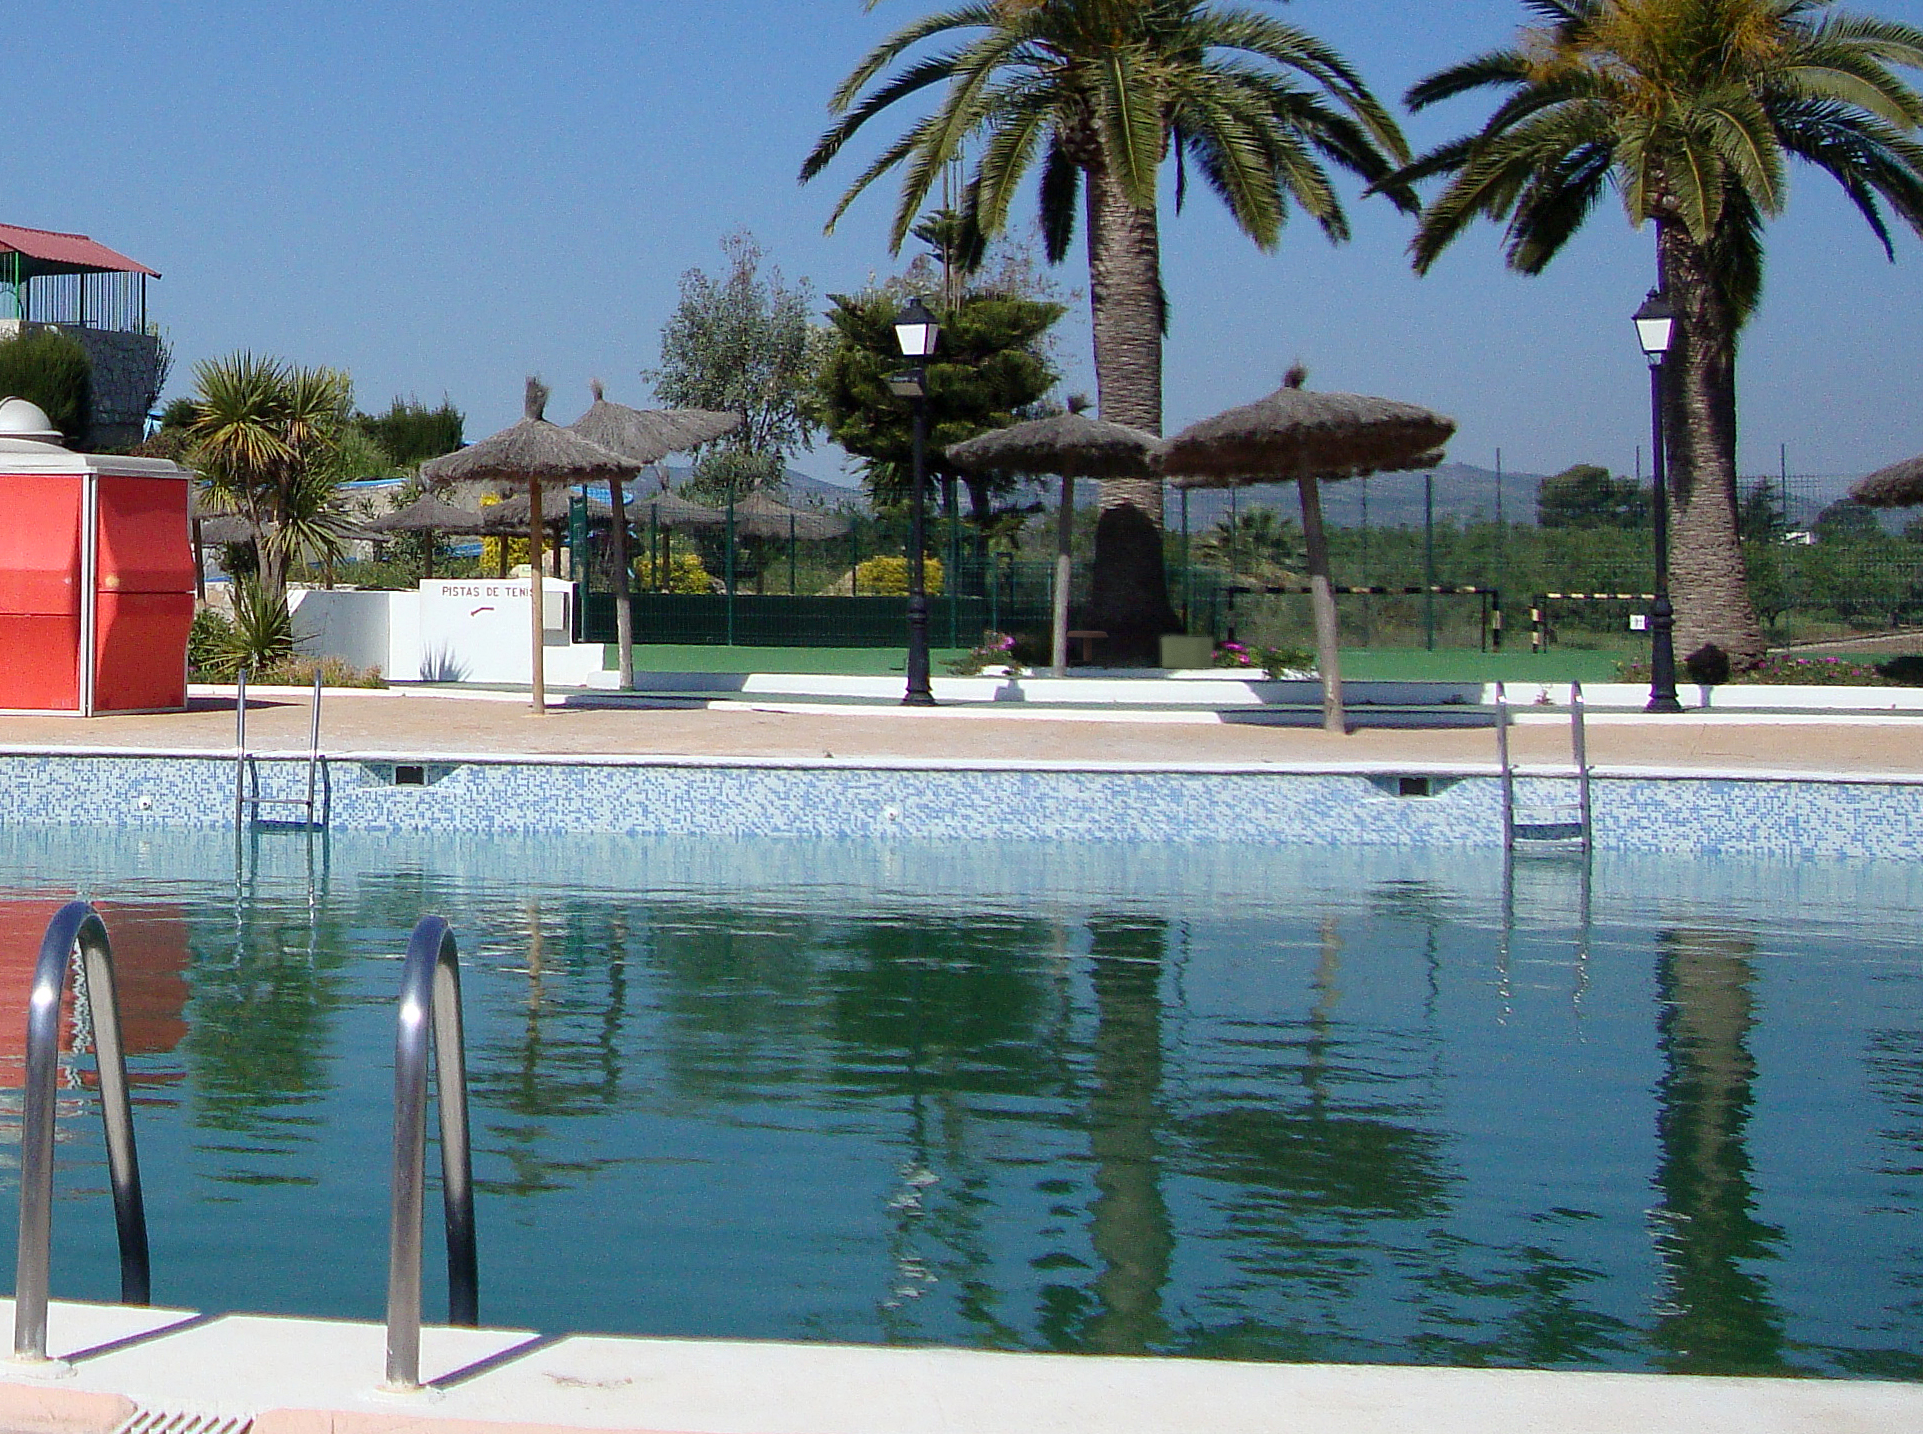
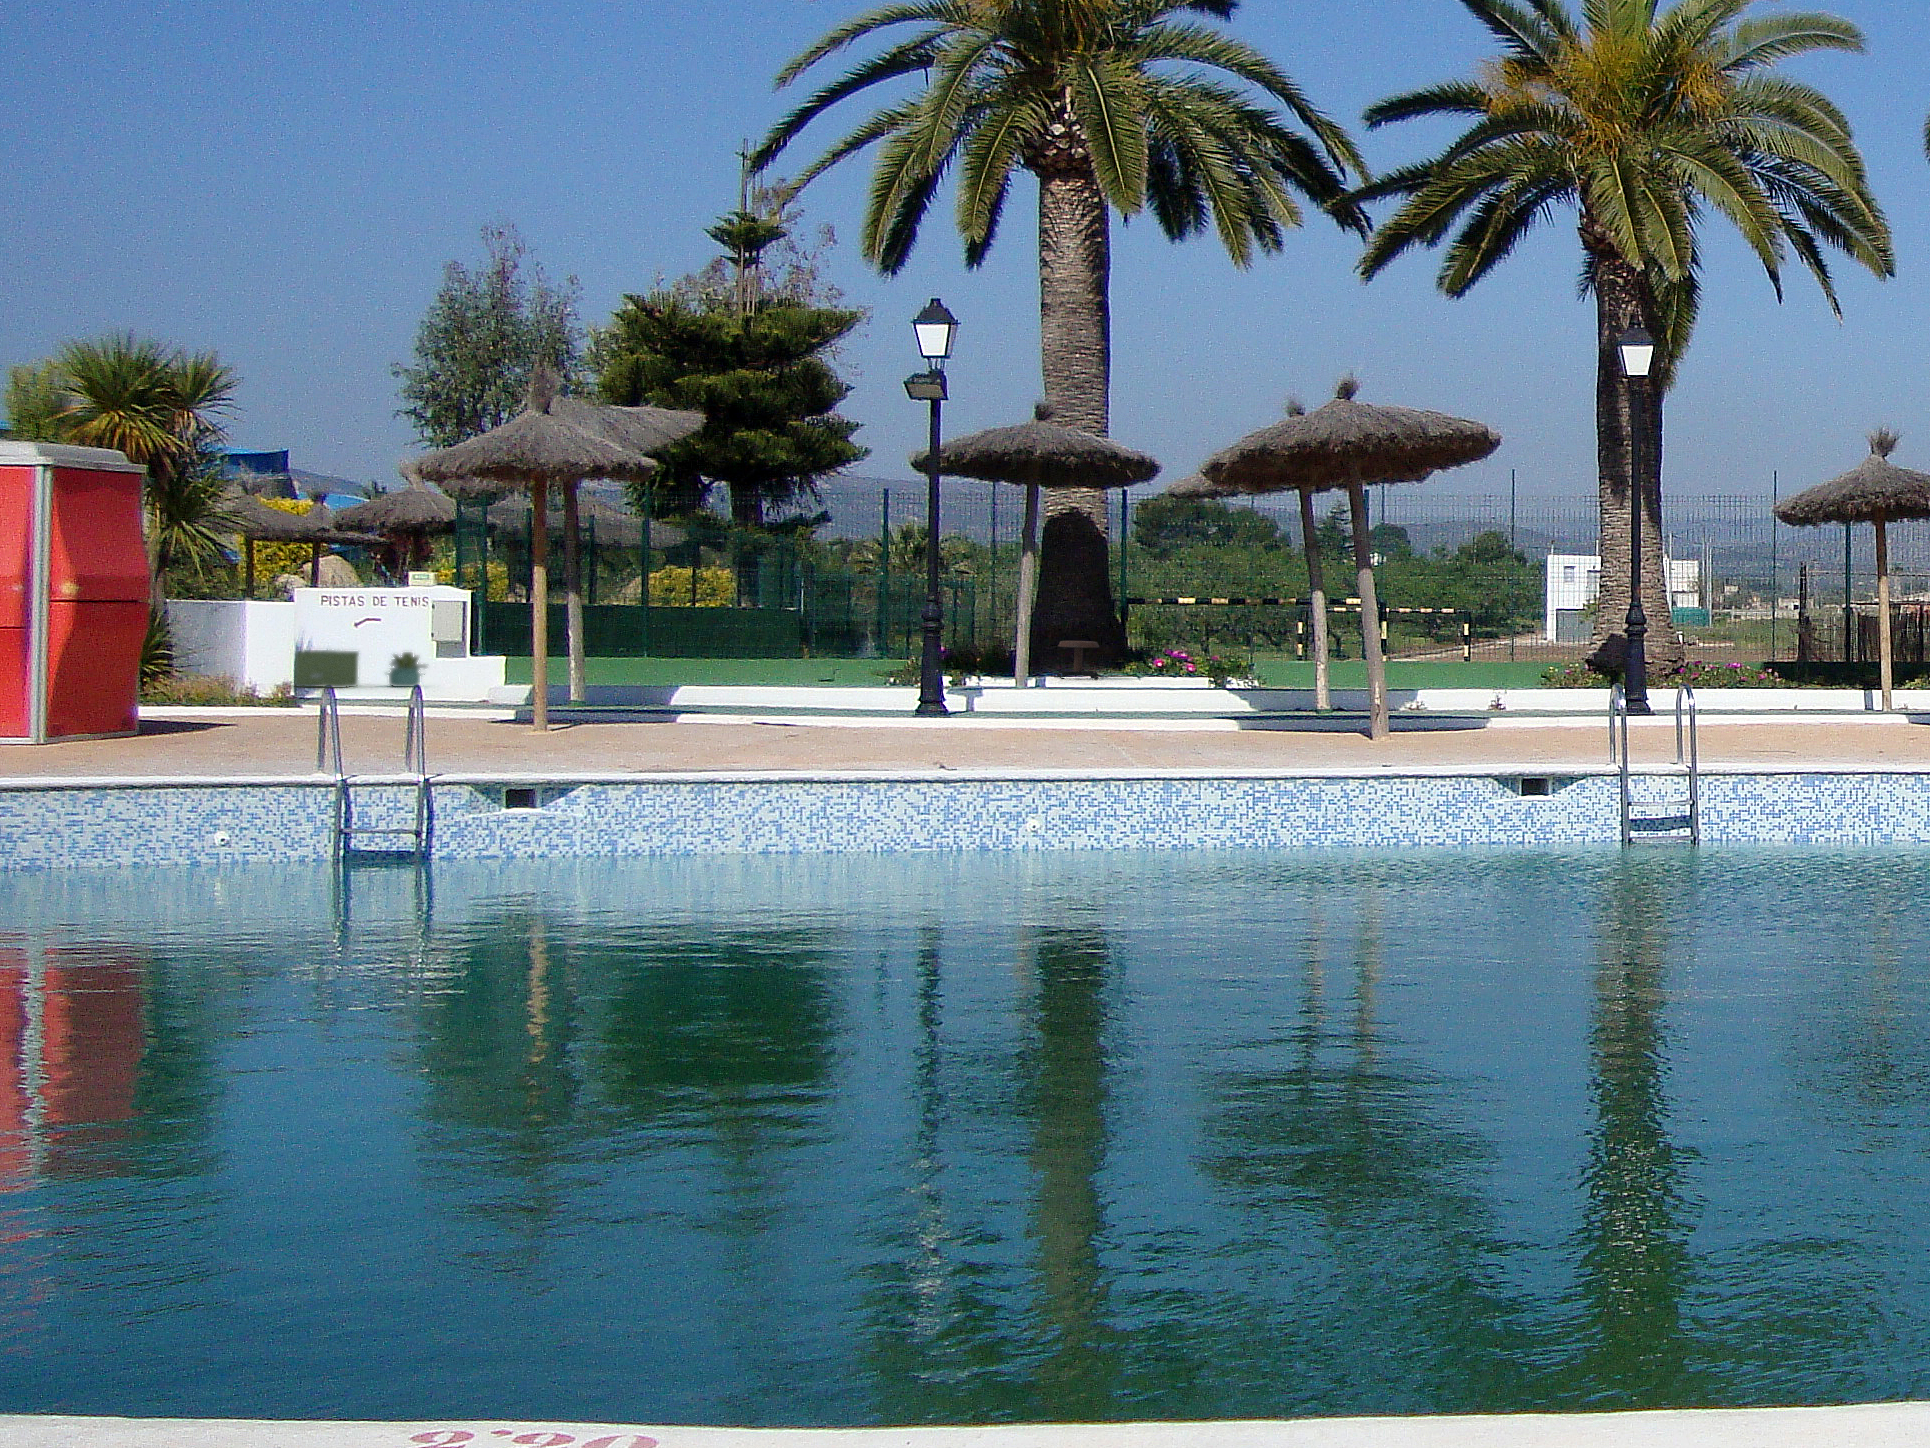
storage box: present [1162,636,1214,669] -> present [294,650,359,688]
decorative plant: none [442,640,478,671] -> present [388,652,426,687]

